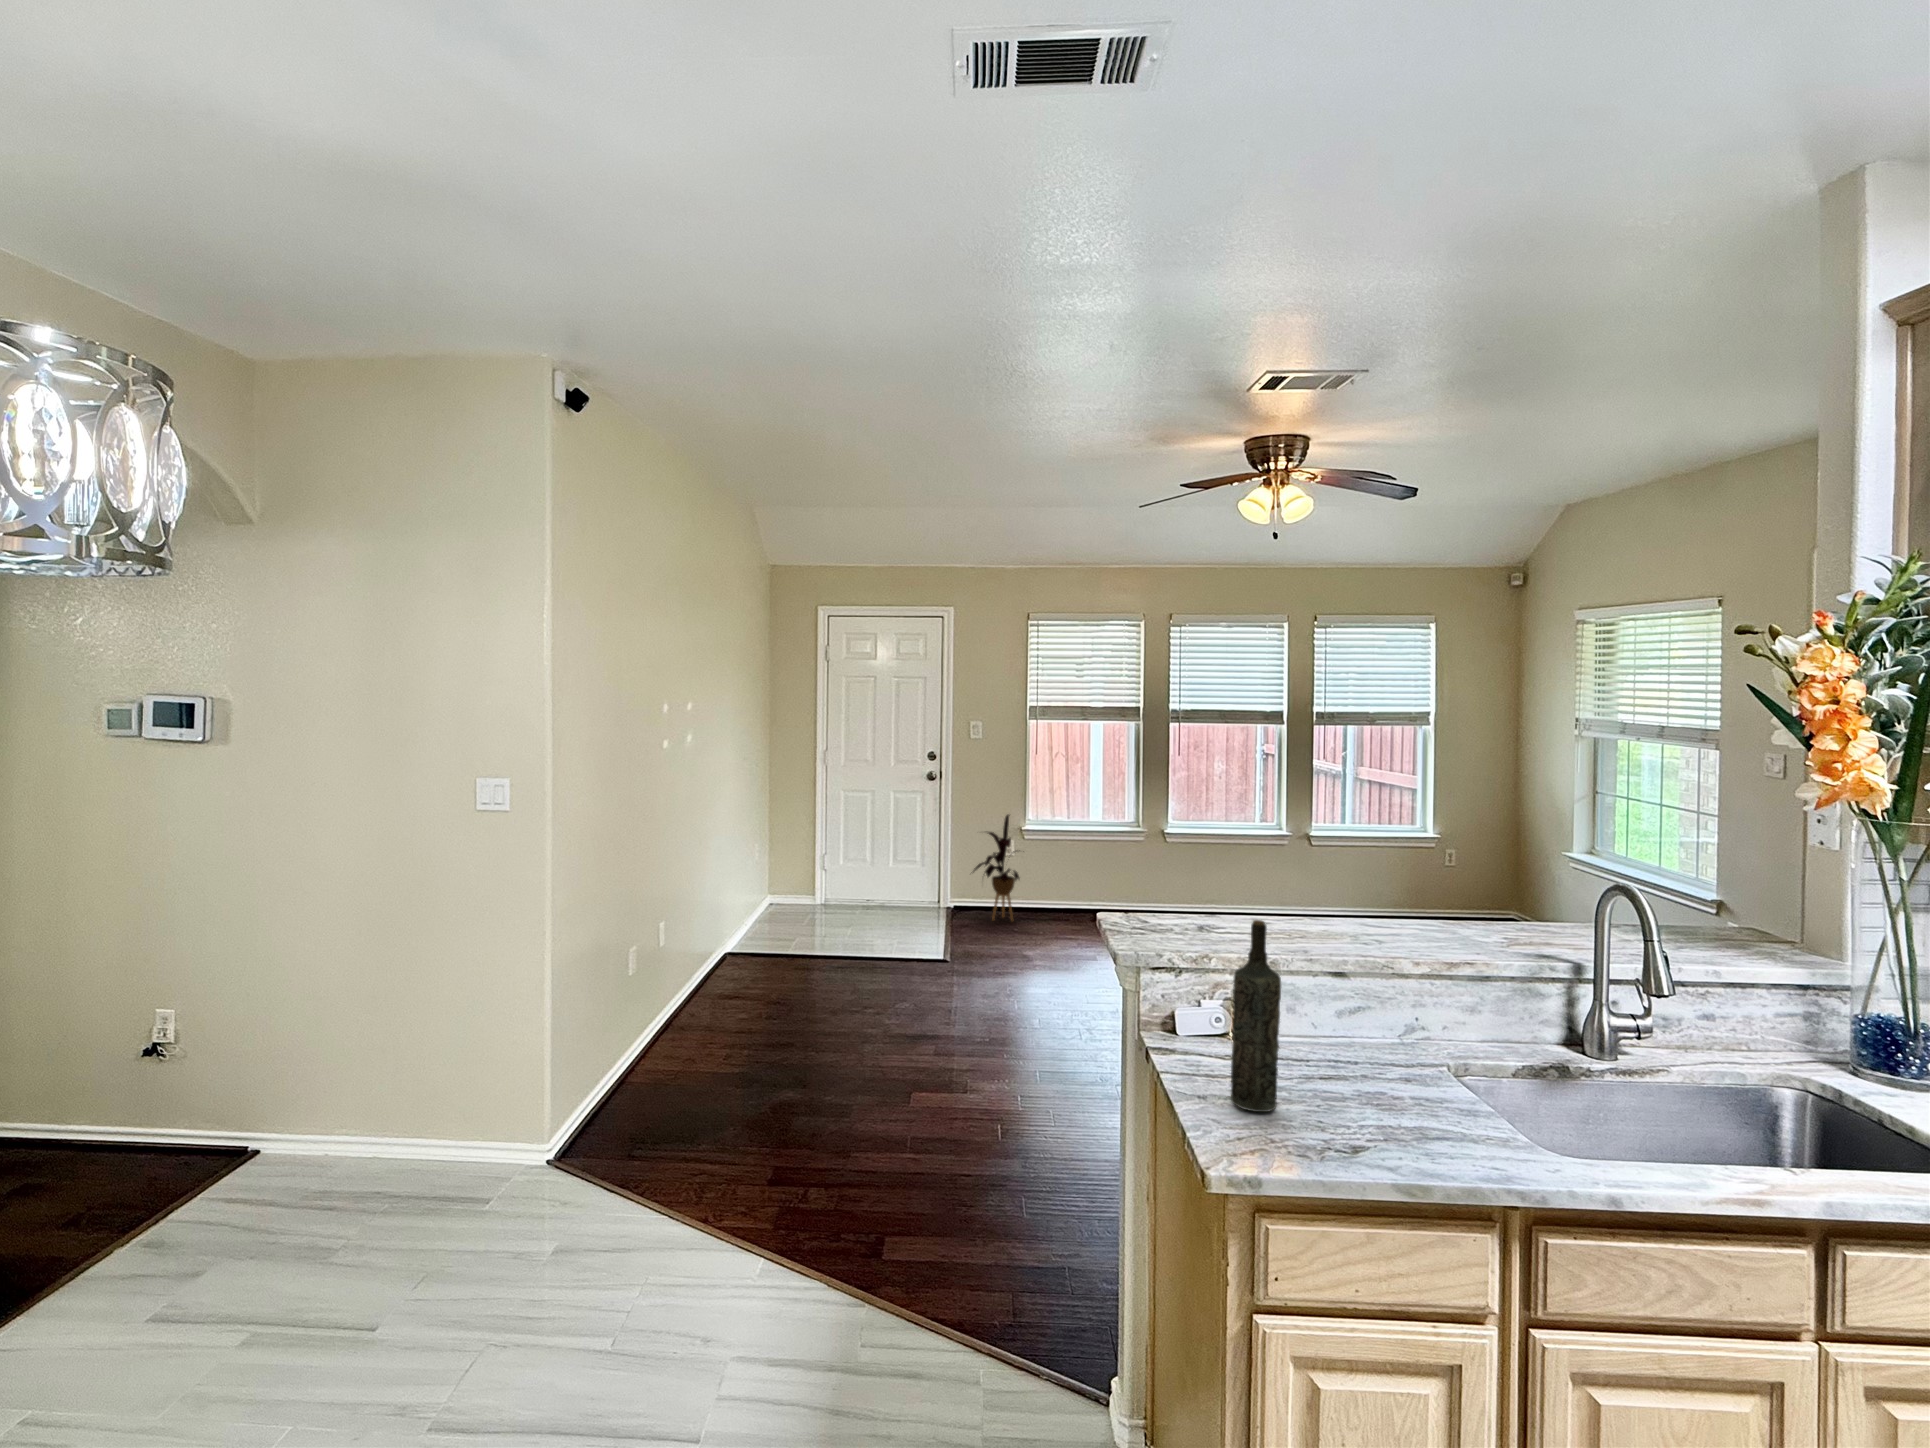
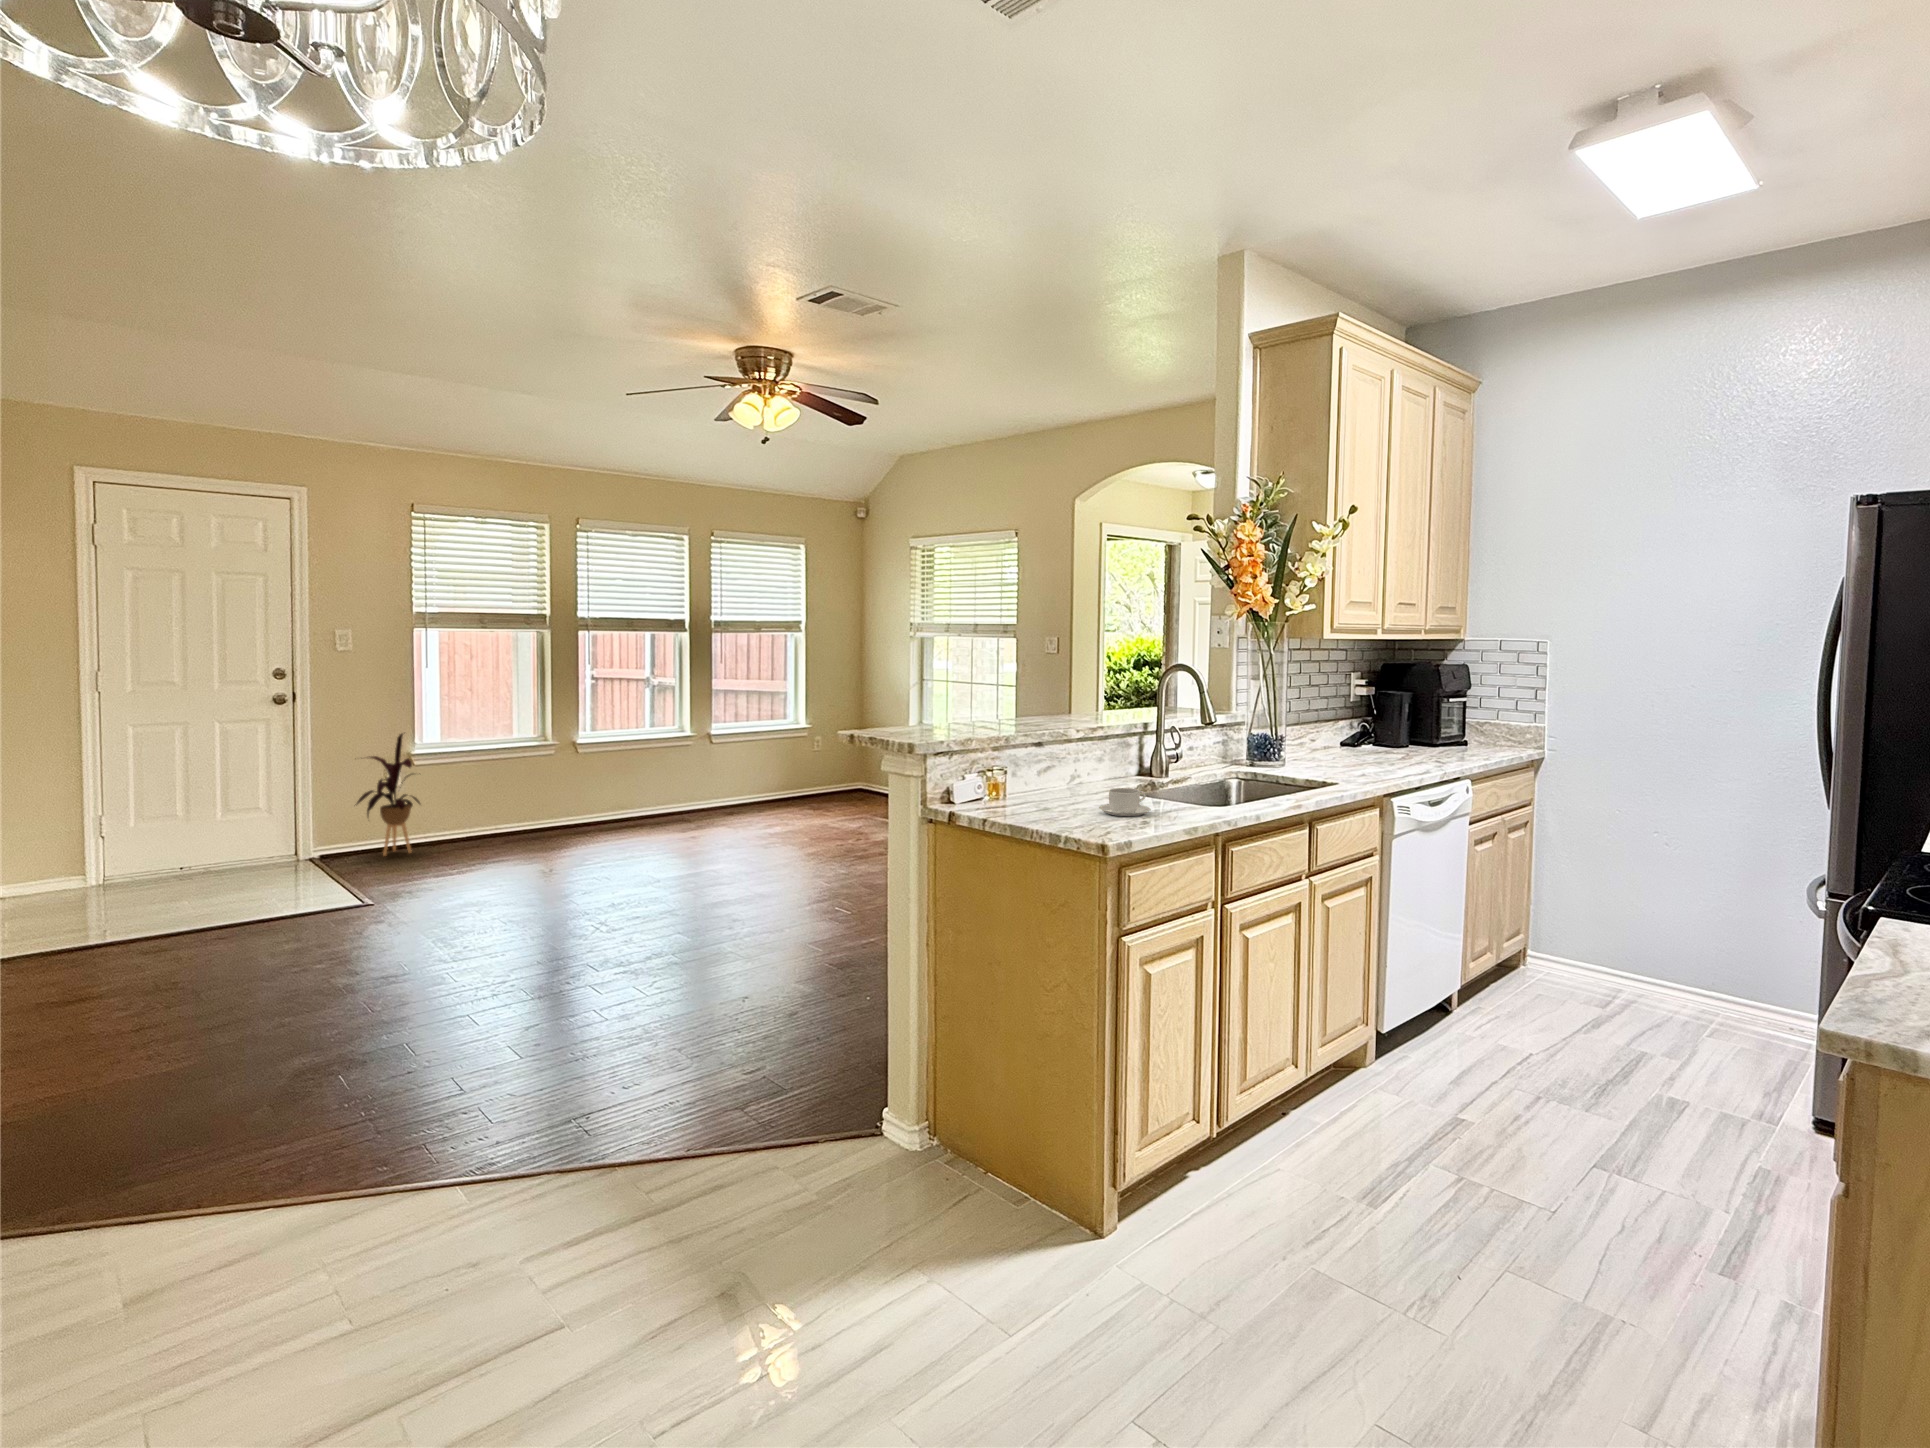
bottle: present [1231,920,1281,1112] -> none [1051,684,1086,822]
coffee cup: none [1331,1073,1413,1126] -> present [1099,788,1151,816]

